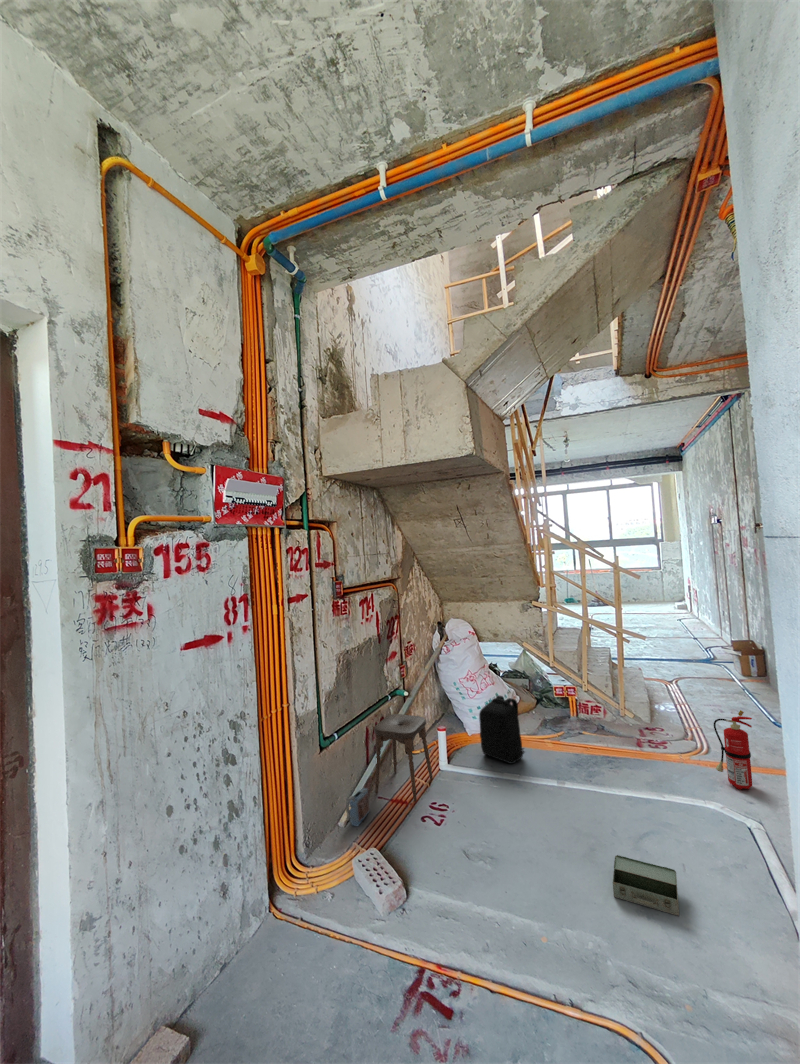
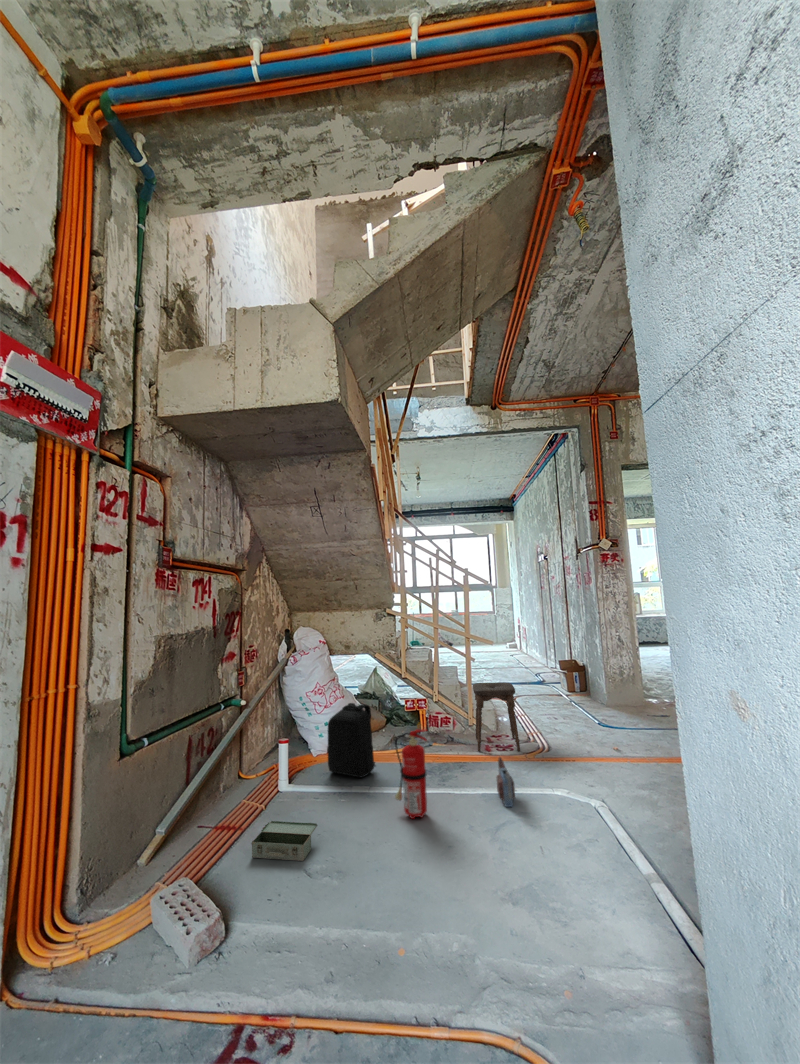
fire extinguisher: present [714,710,752,790] -> present [395,723,427,819]
stool: present [374,714,433,801] -> present [473,682,520,751]
watering can: present [346,776,372,826] -> present [496,757,515,807]
toolbox: present [613,855,679,916] -> present [252,821,317,861]

